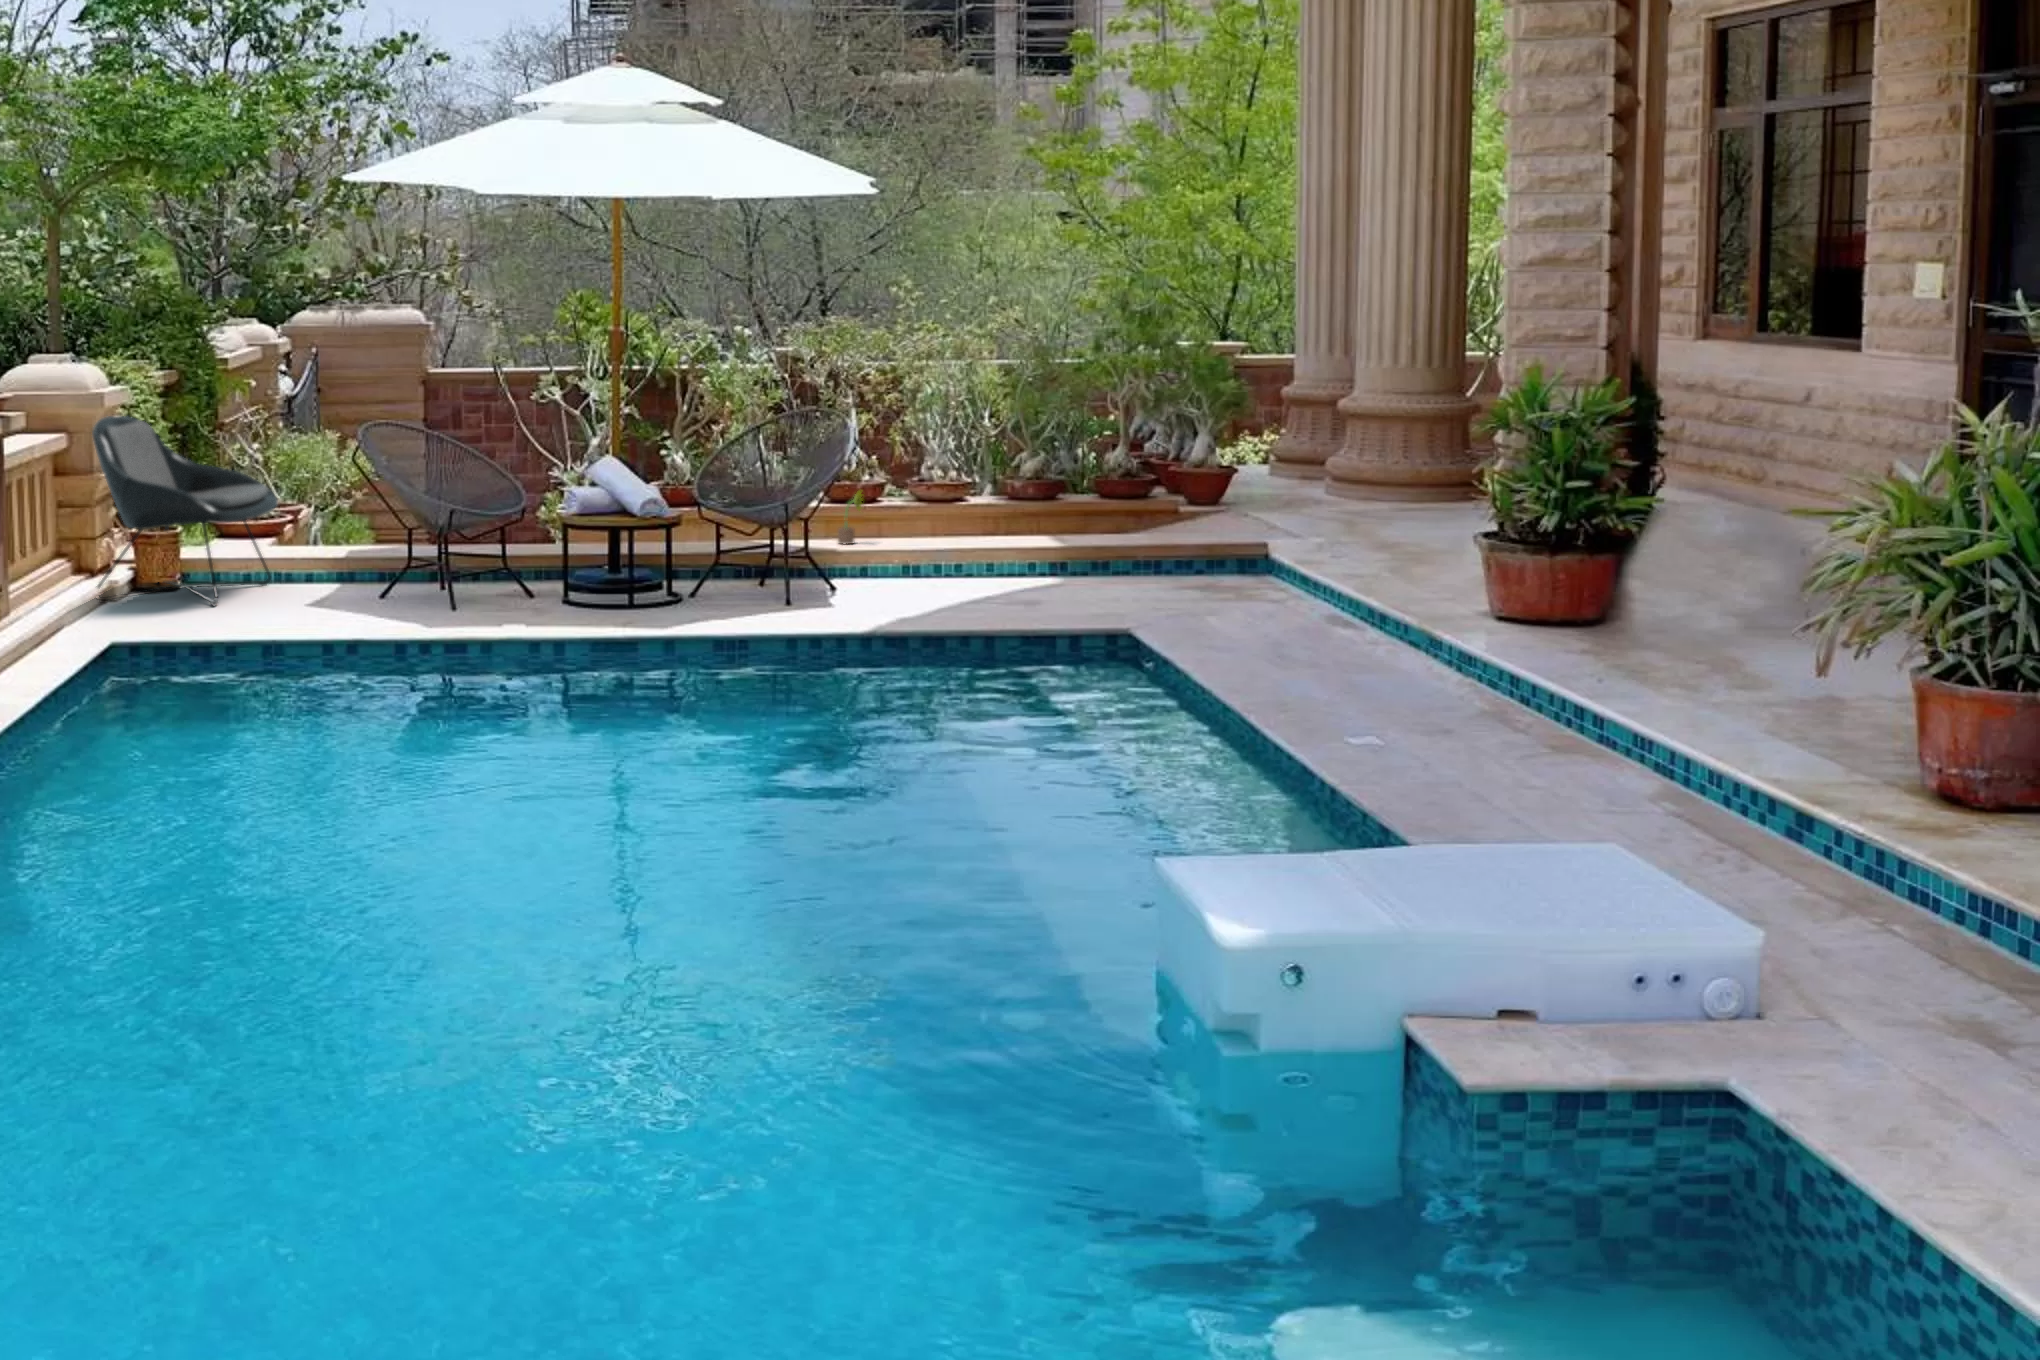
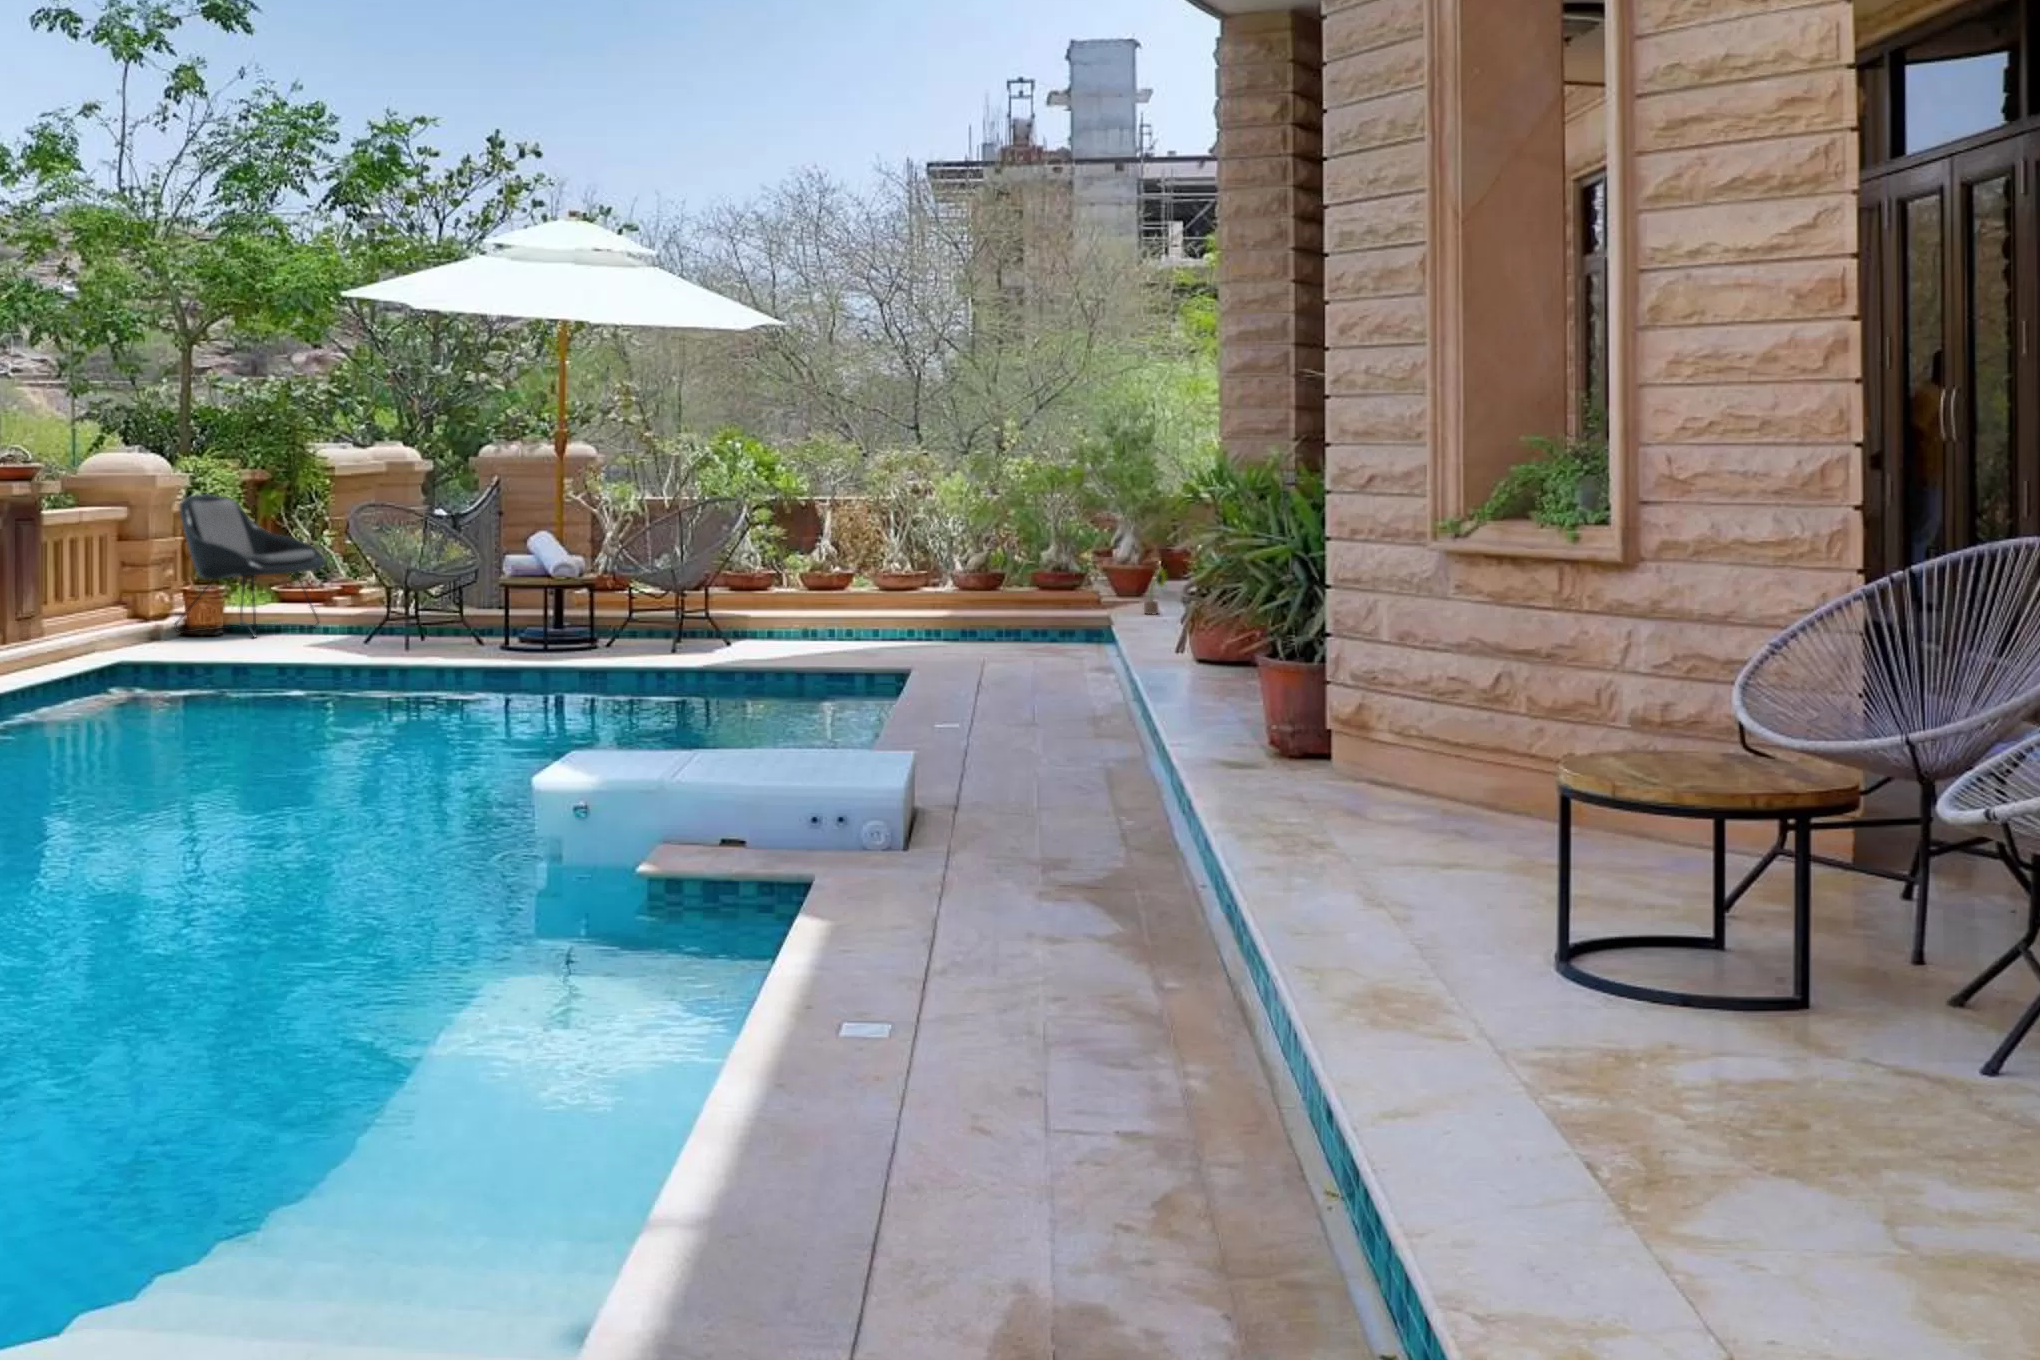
decorative plant: present [838,491,862,544] -> present [1144,570,1166,615]

